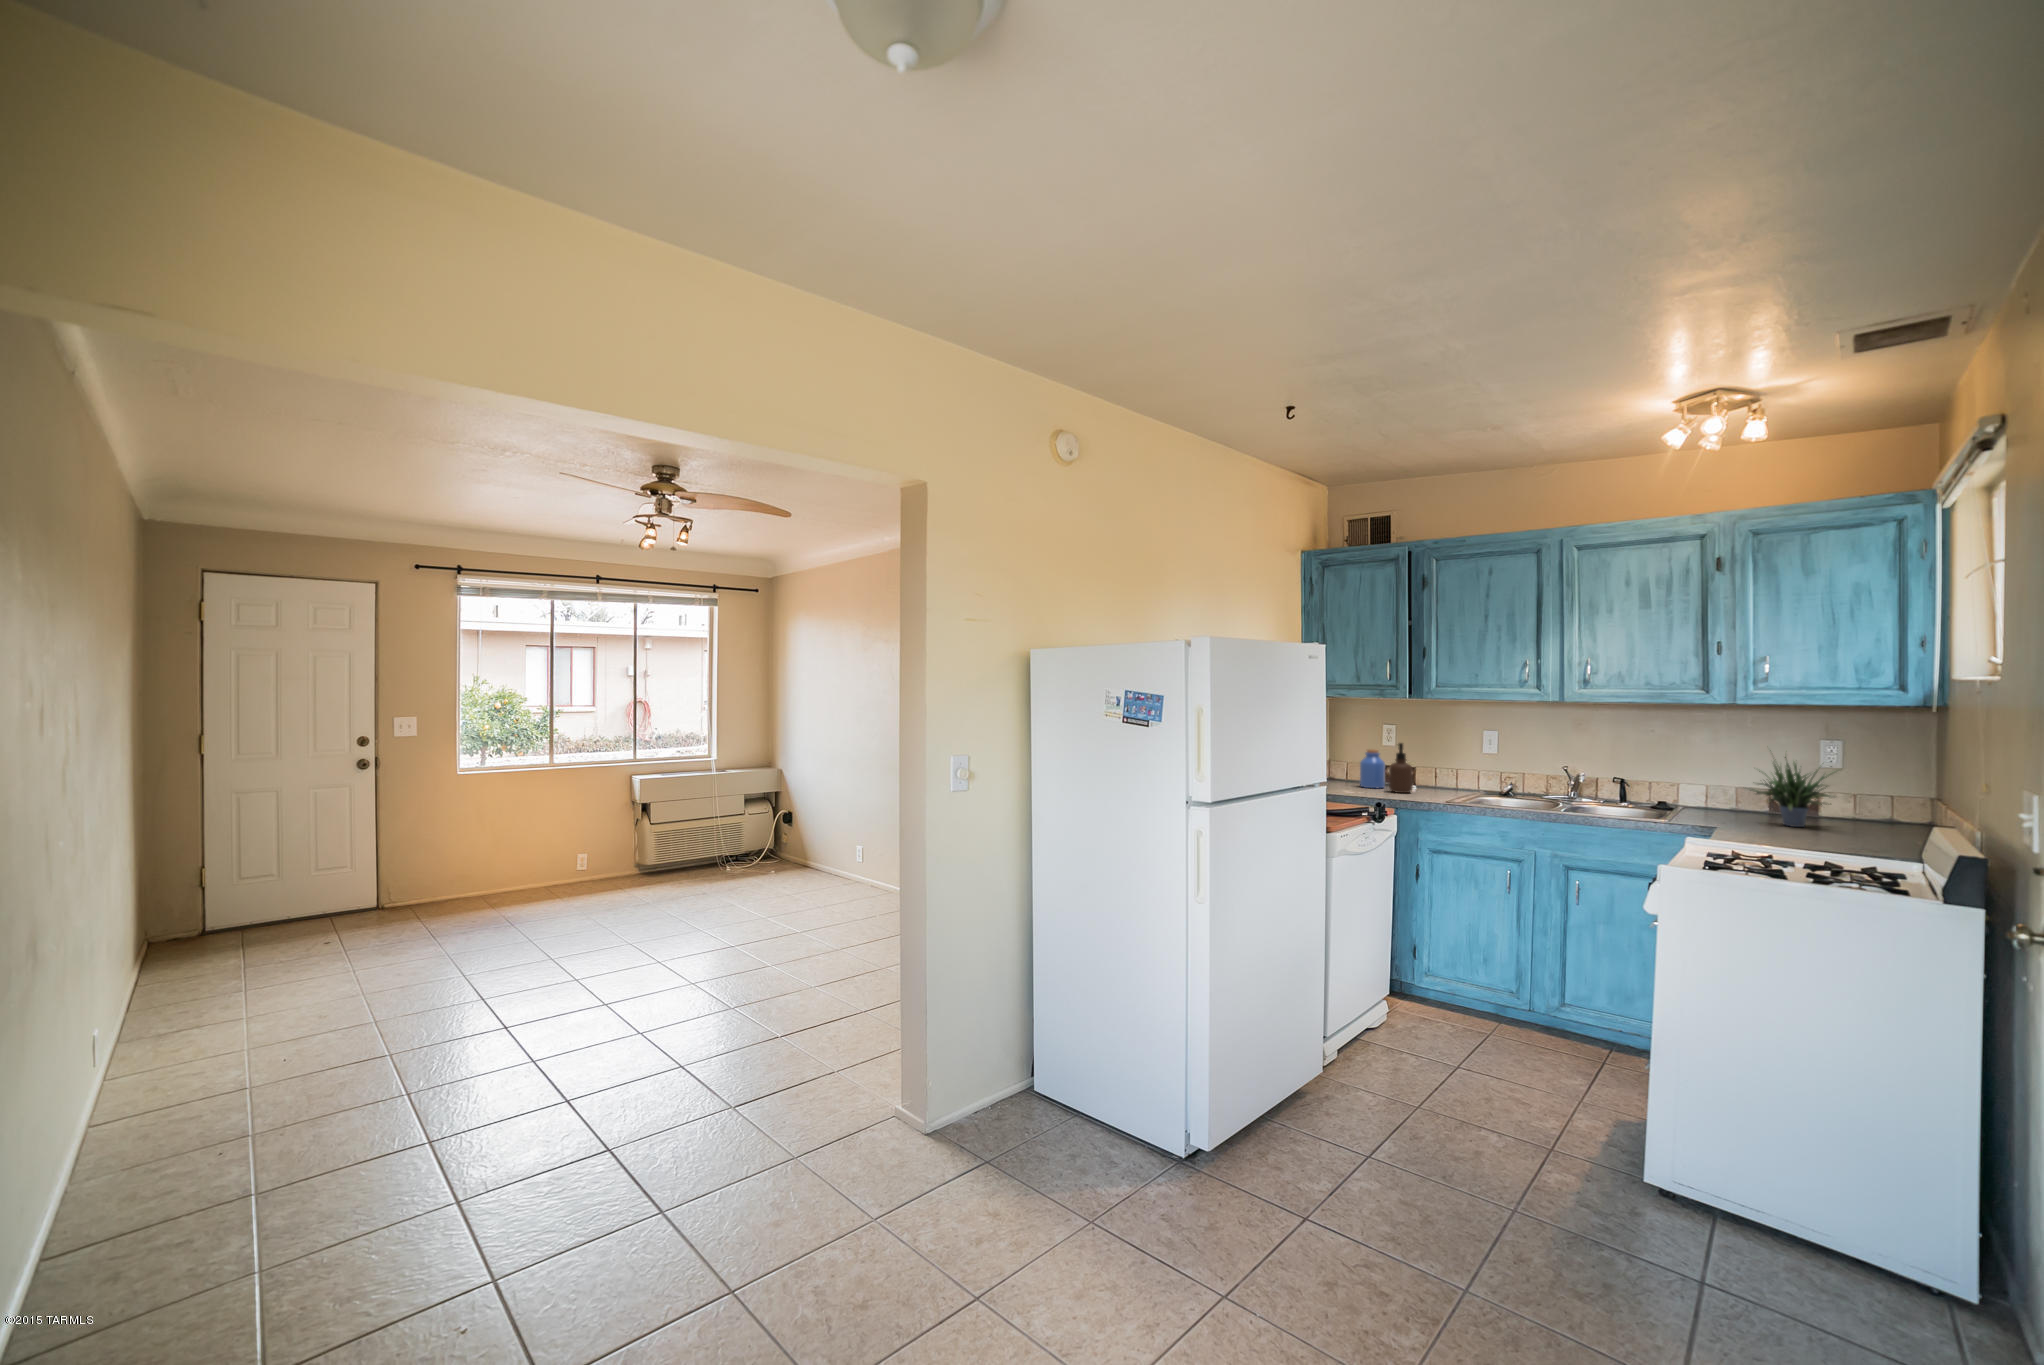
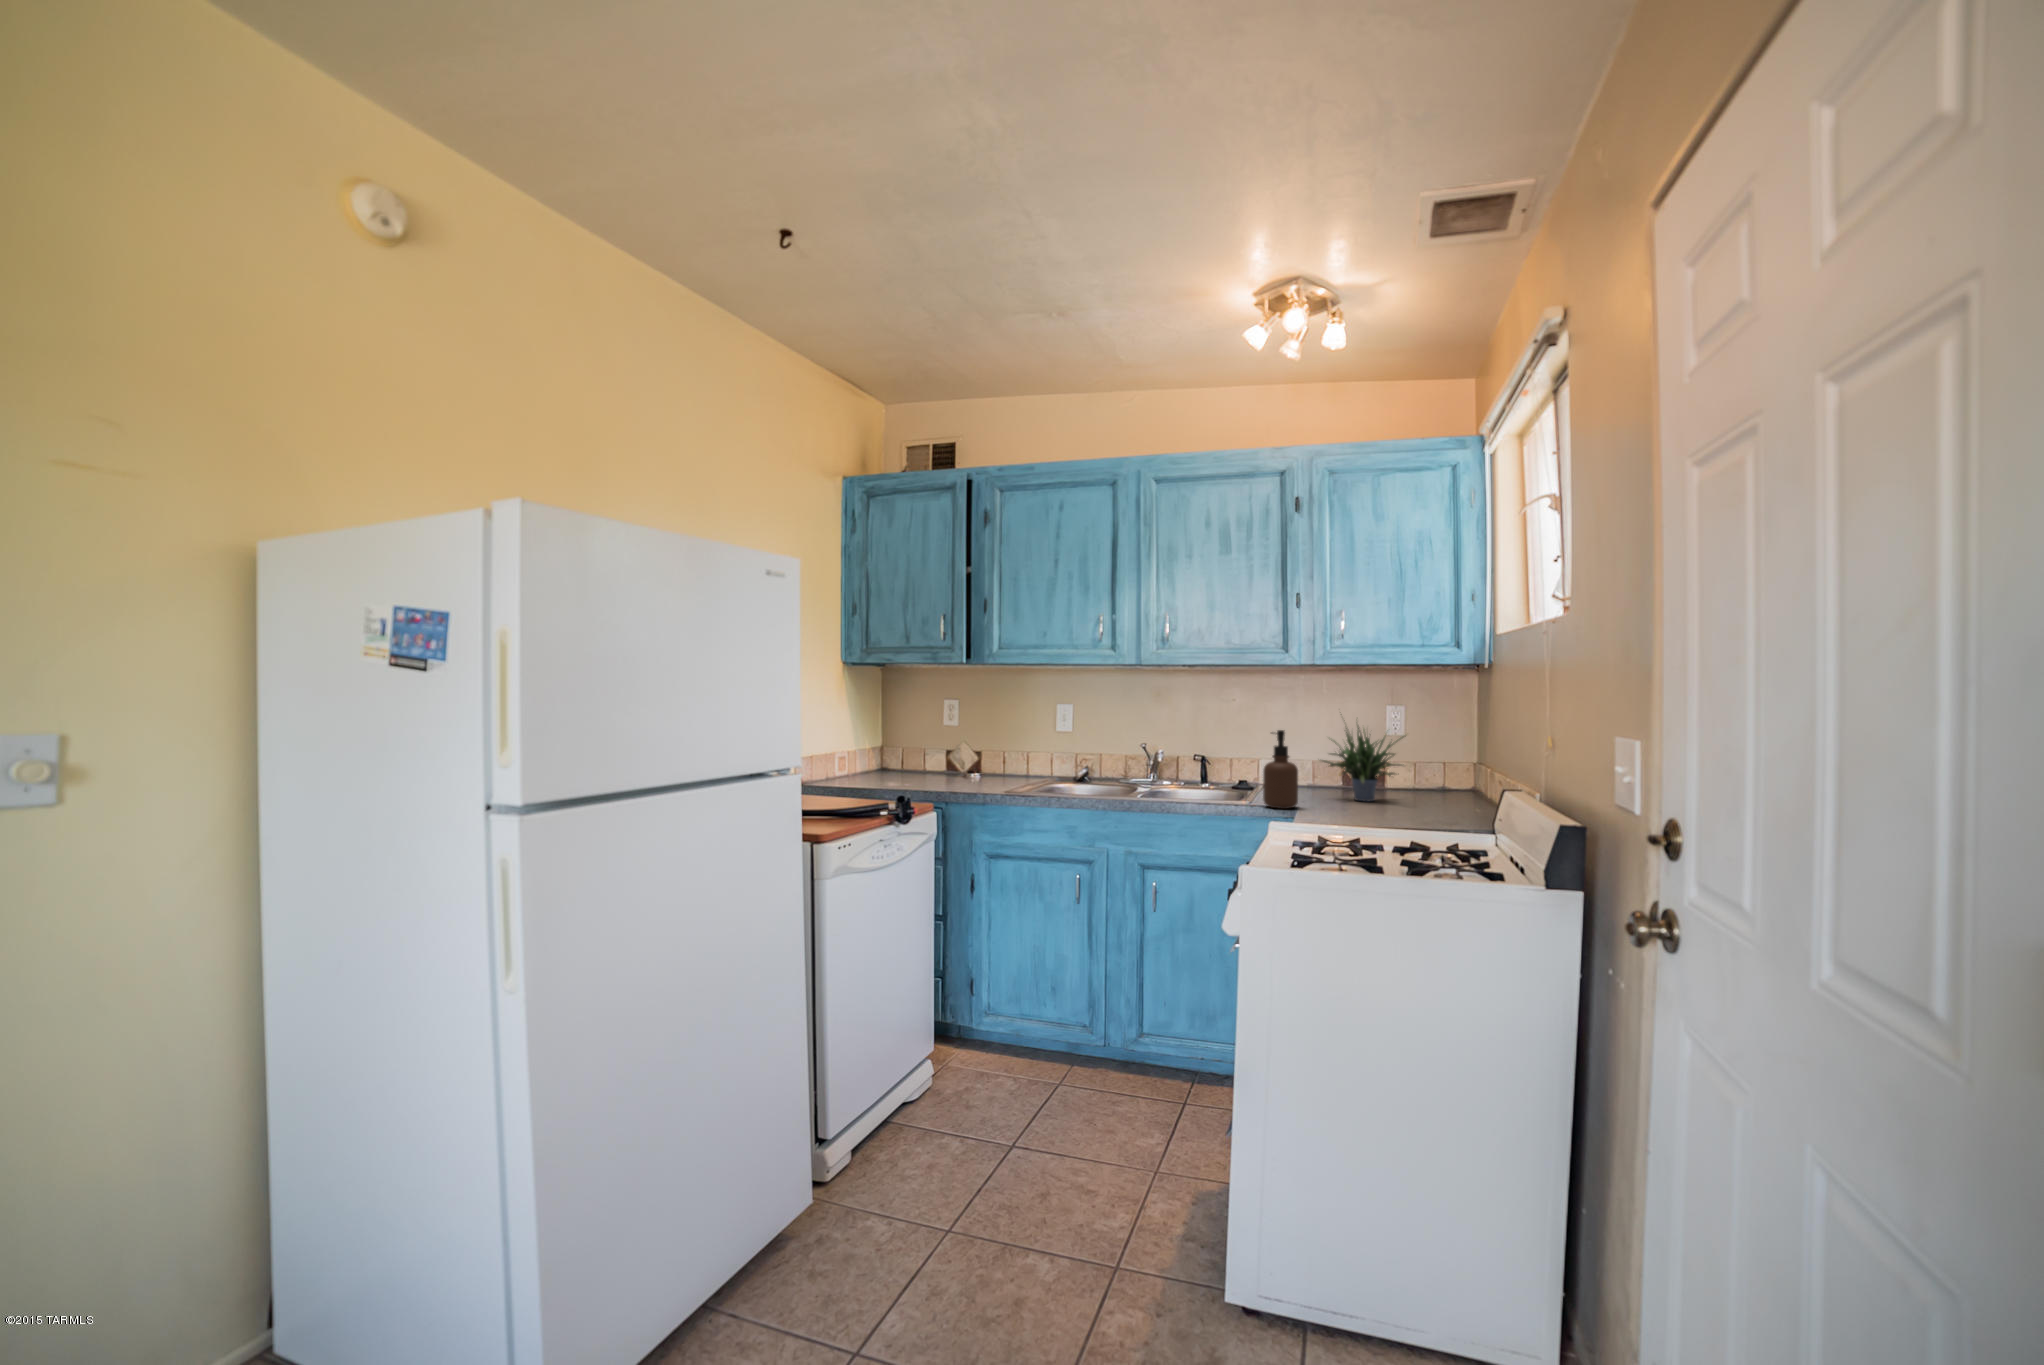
soap dispenser: present [1389,743,1413,793] -> present [1263,730,1298,809]
jar: present [1360,749,1385,788] -> none [922,730,952,779]

